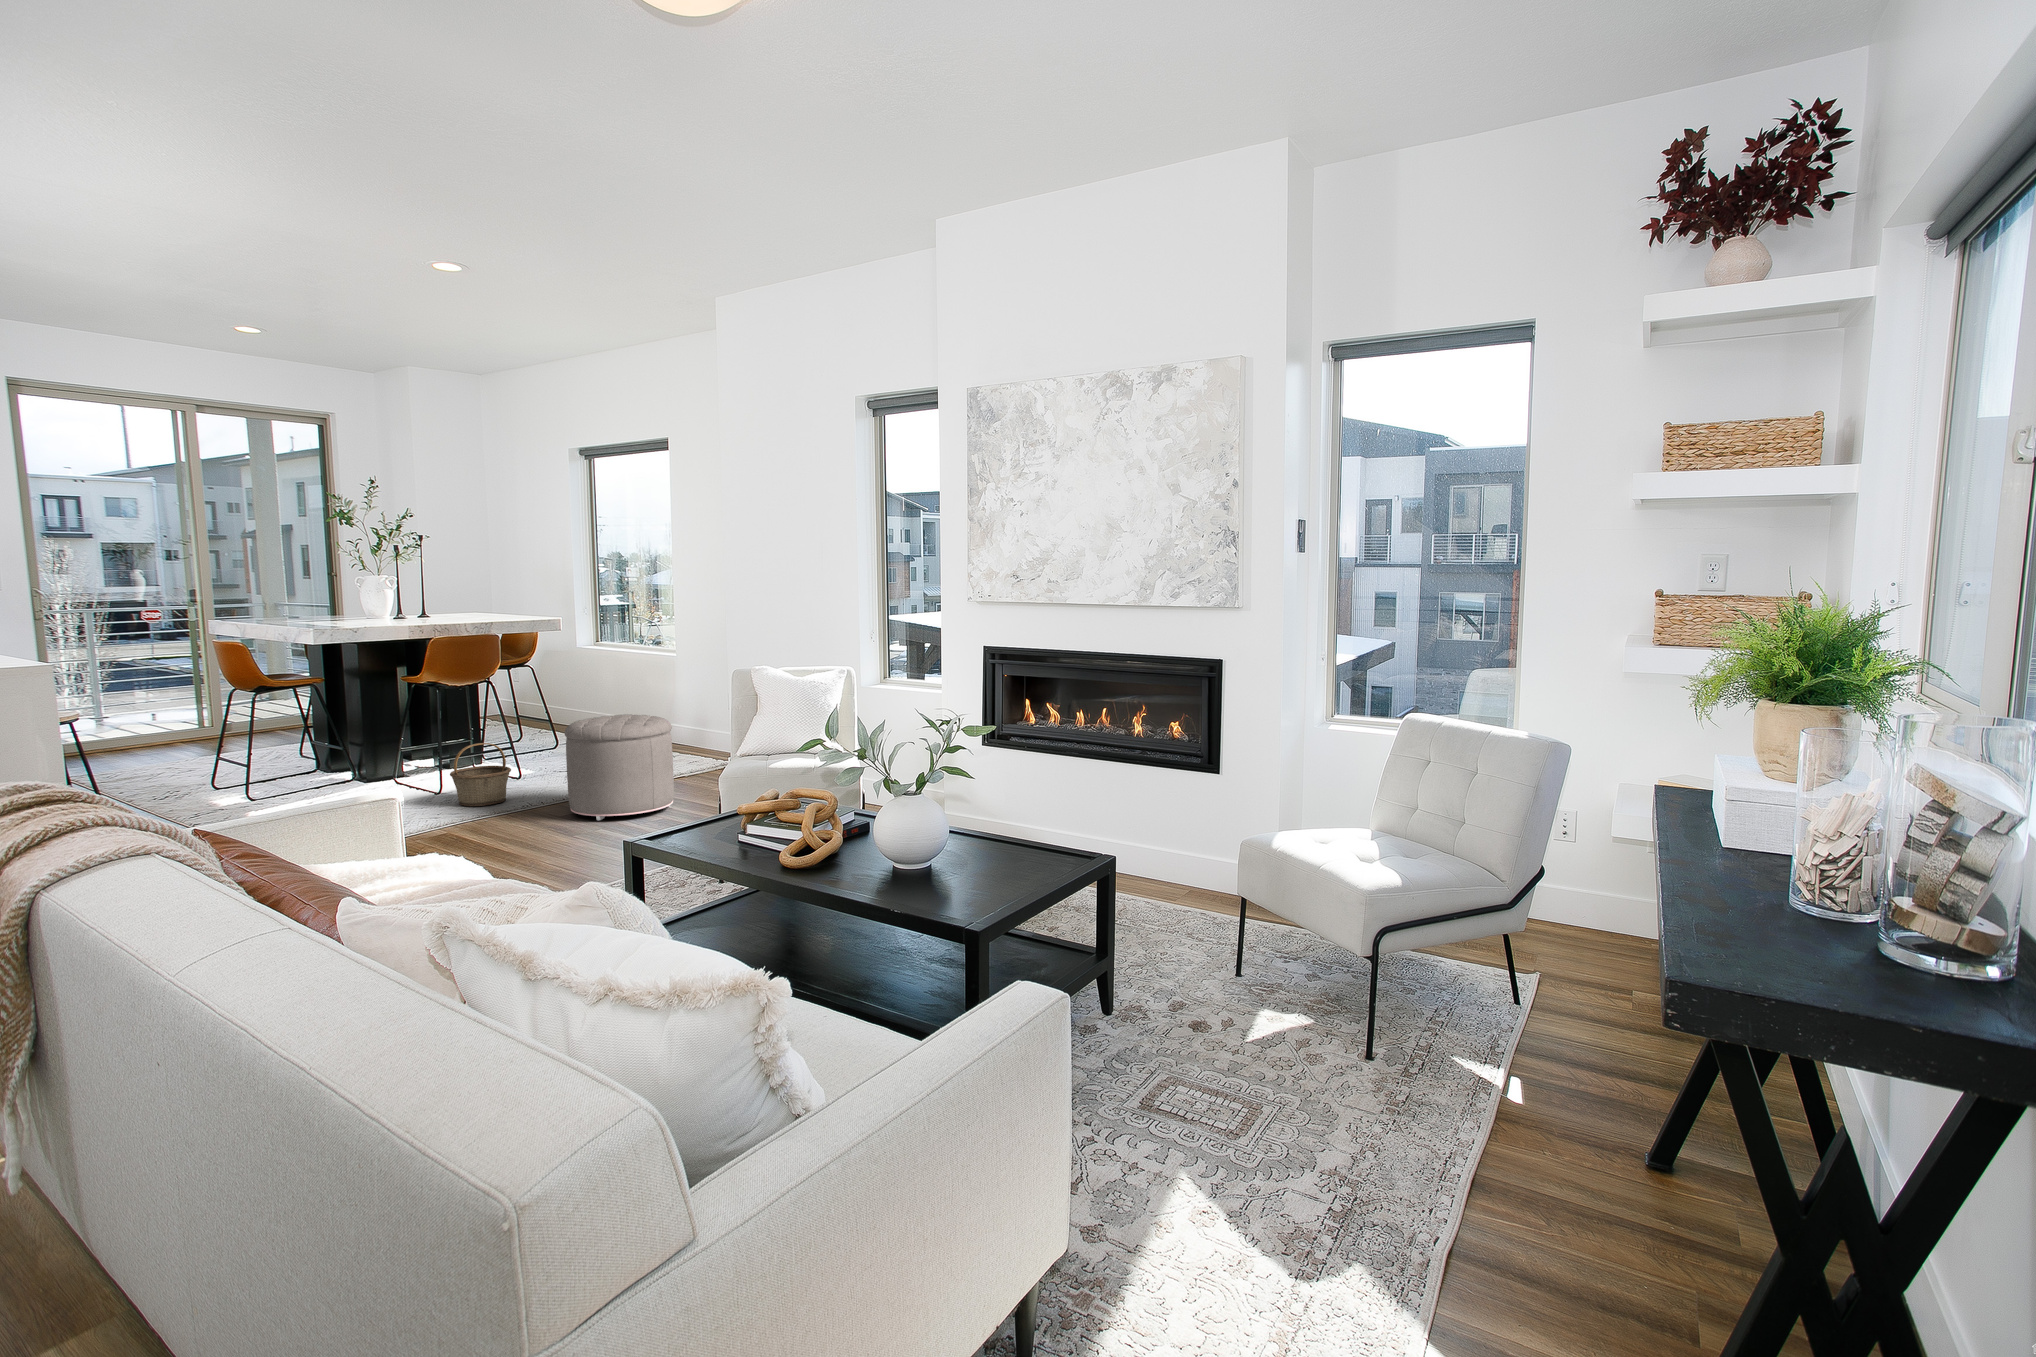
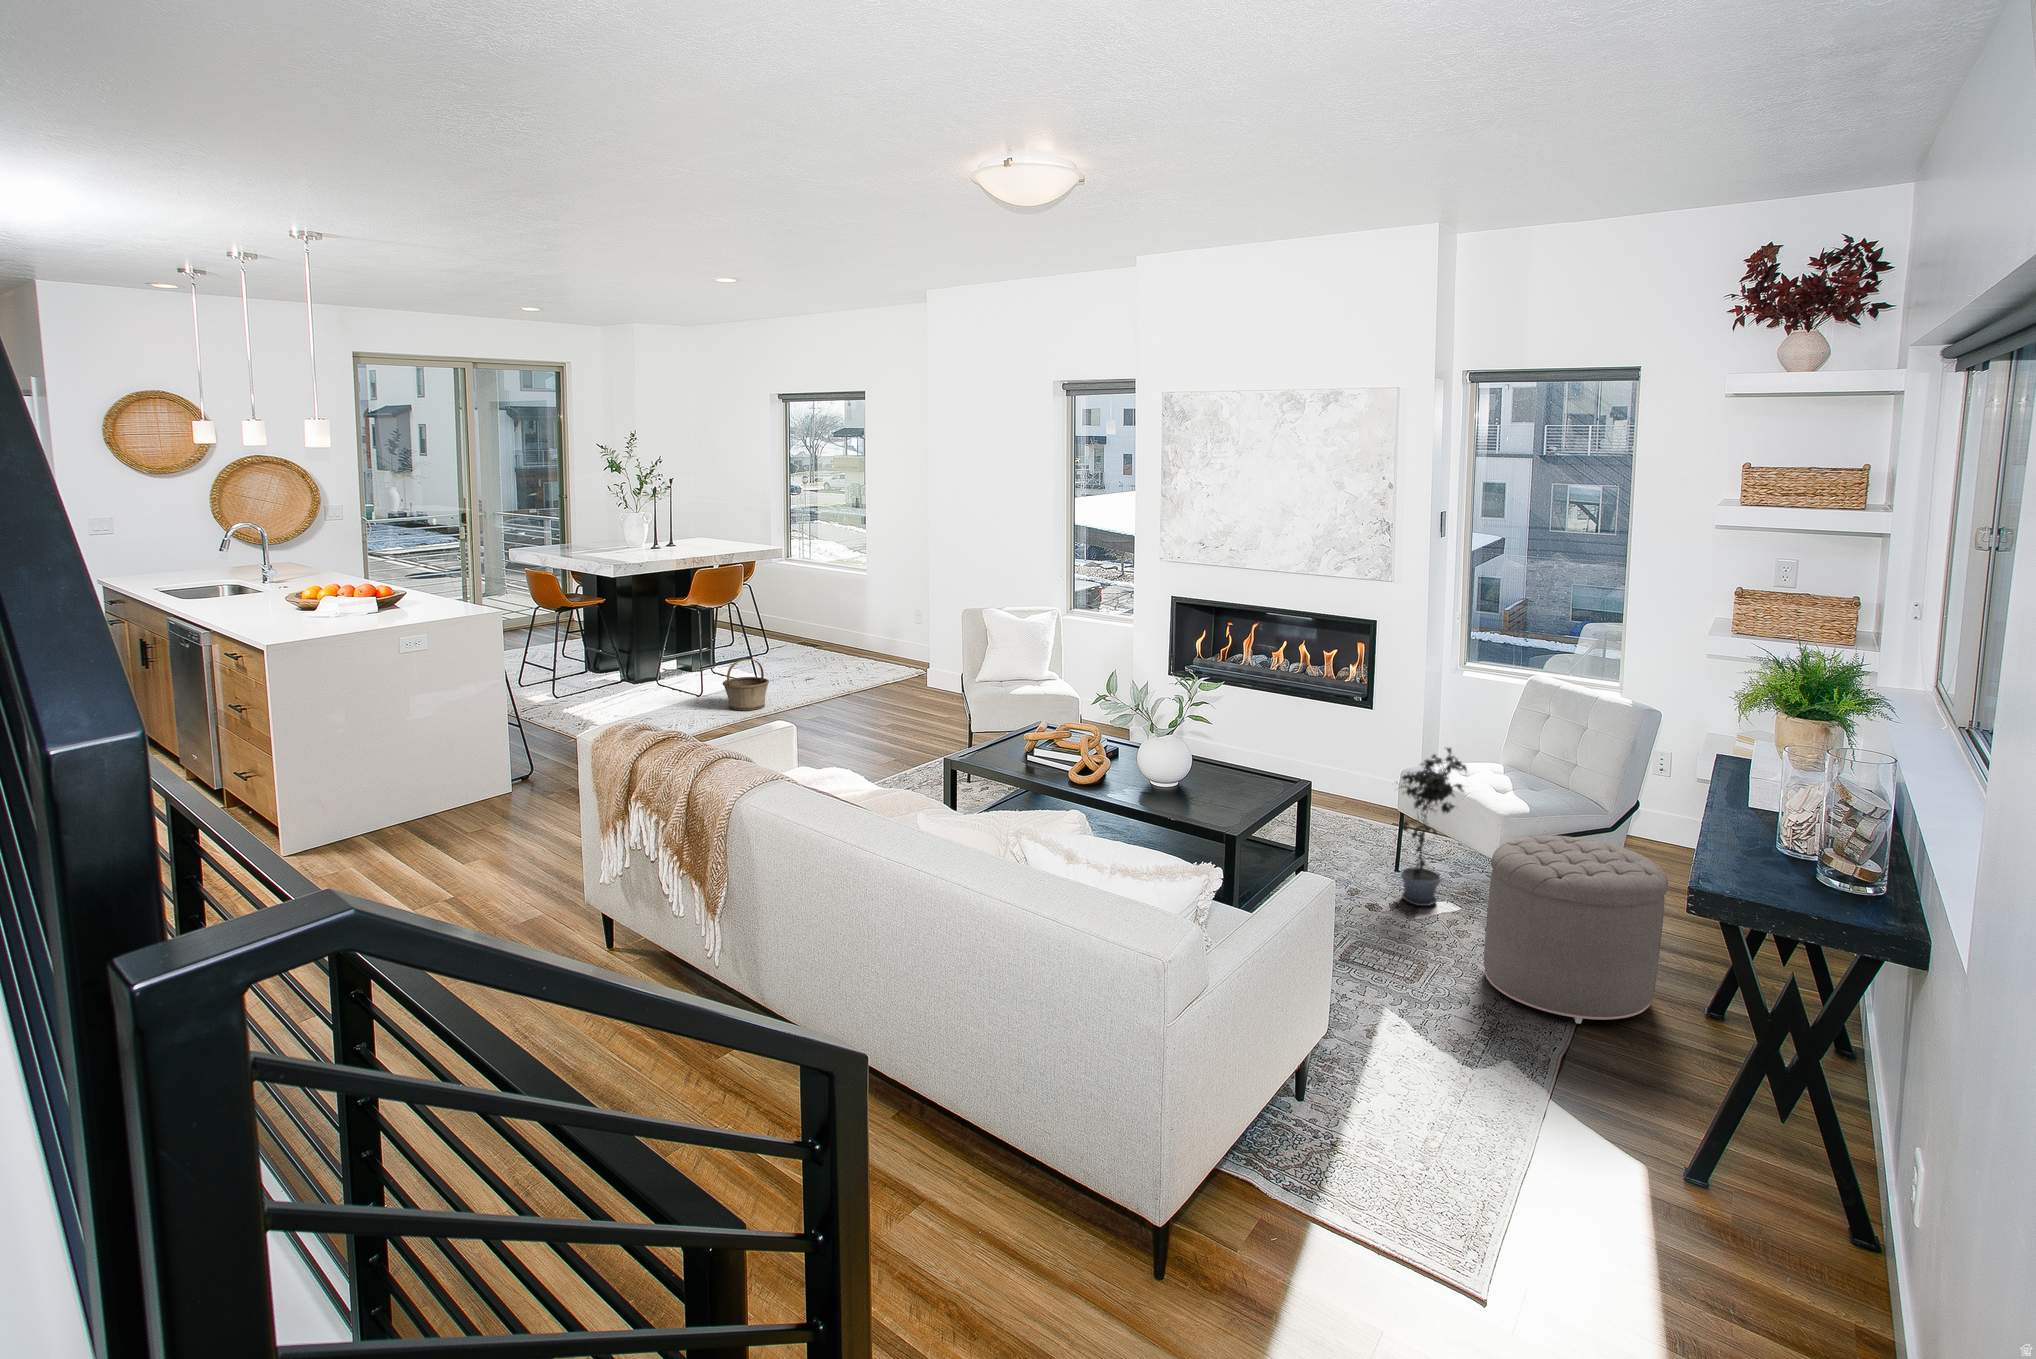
ottoman: present [565,714,674,820] -> present [1484,835,1668,1024]
potted plant: none [1217,804,1315,1023] -> present [1396,748,1467,906]

